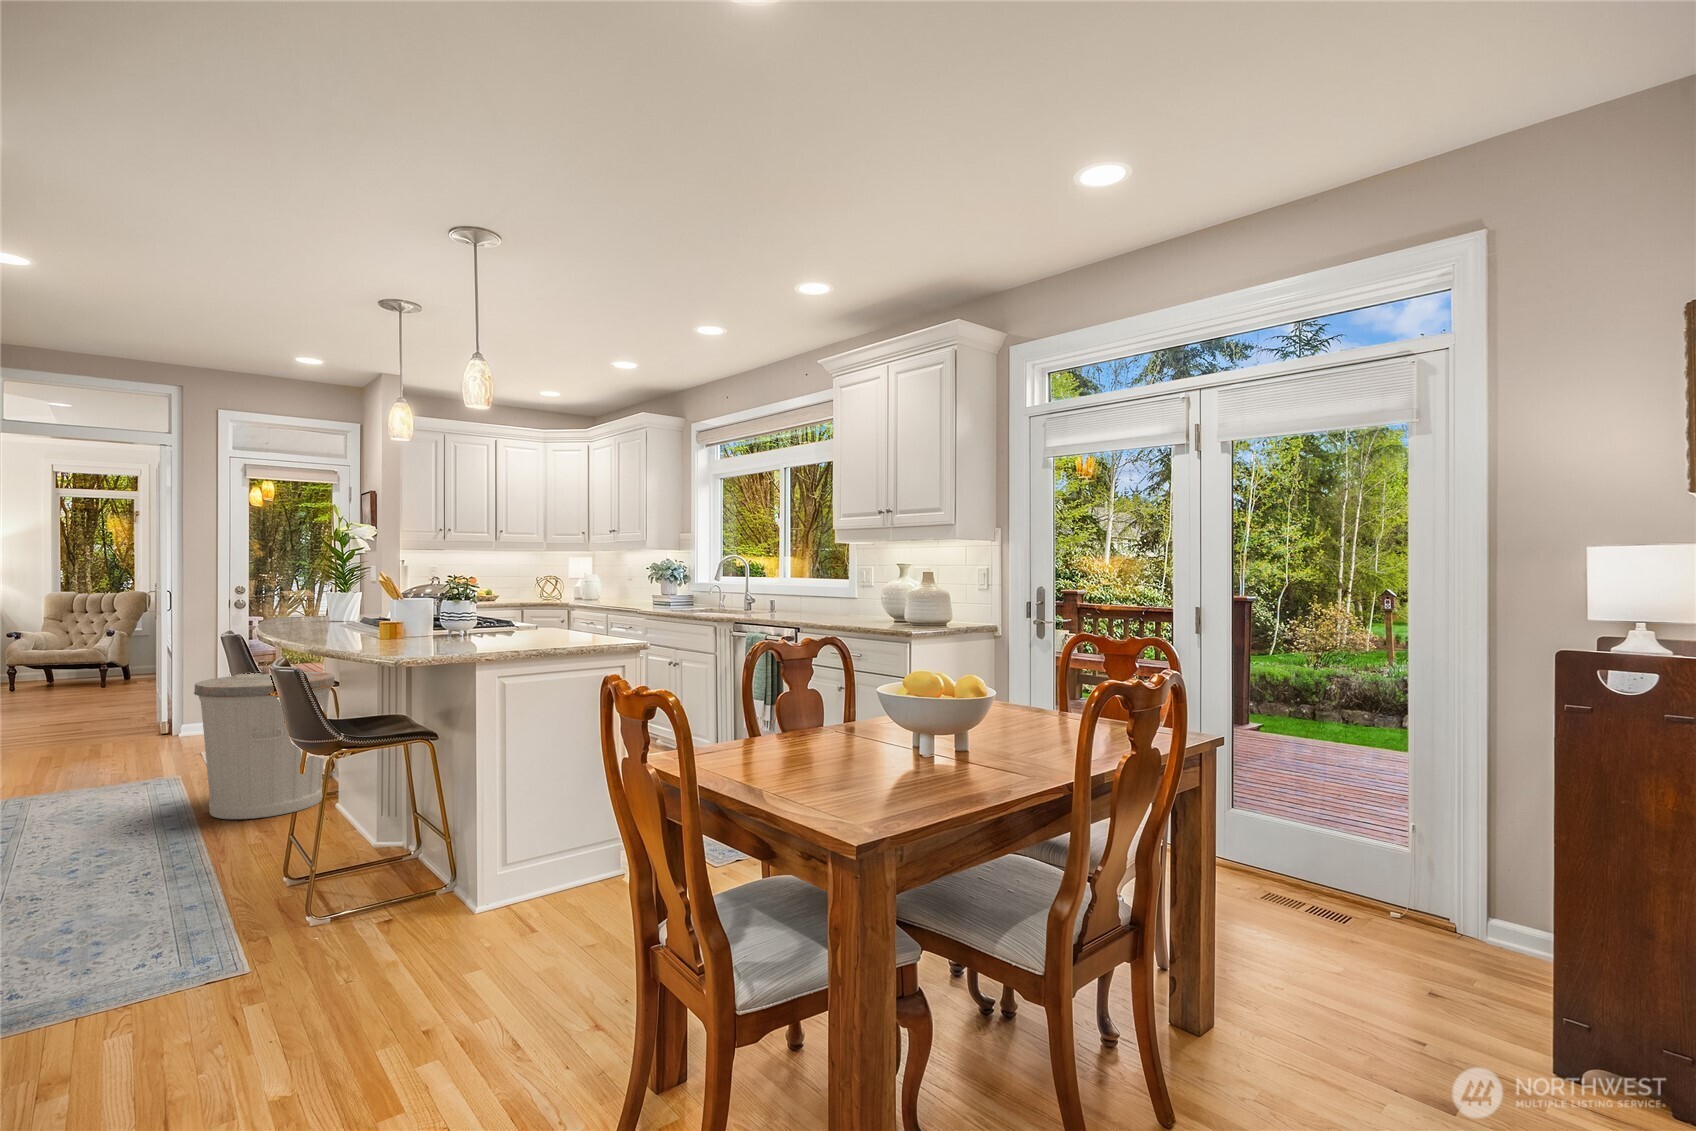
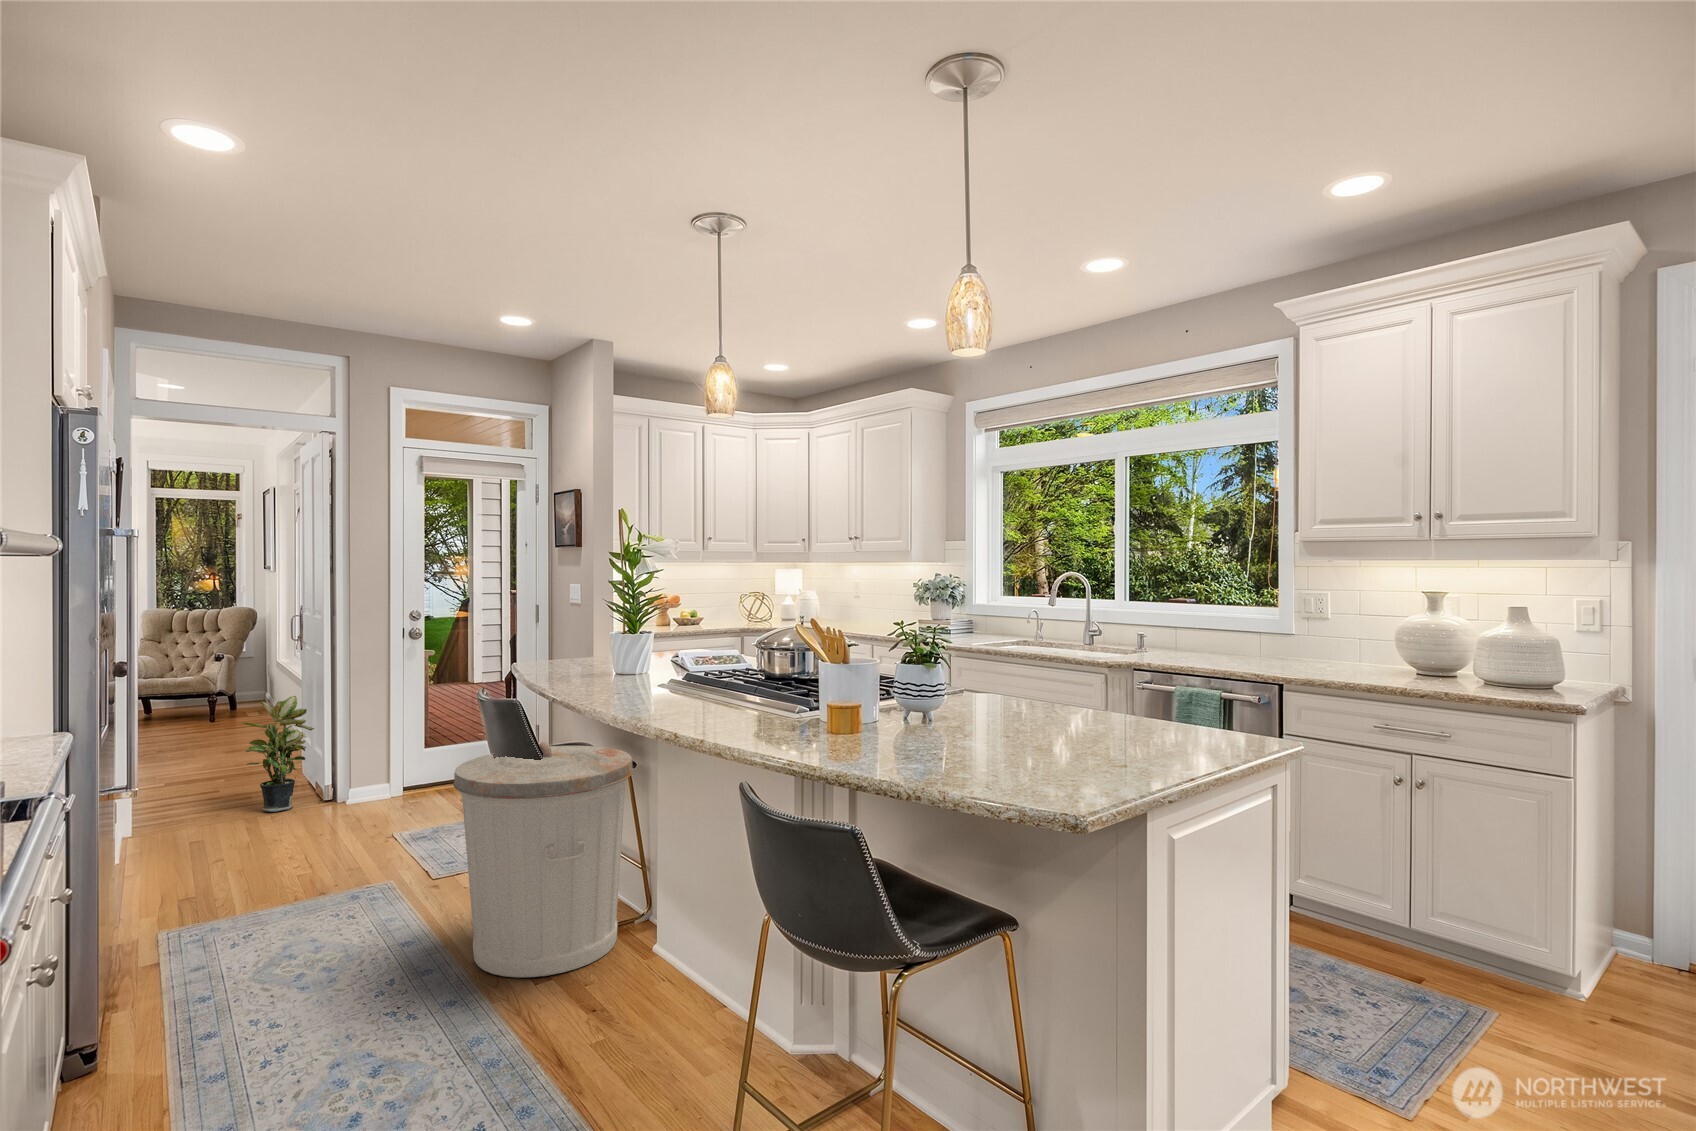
potted plant: none [95,652,158,741] -> present [243,696,314,812]

